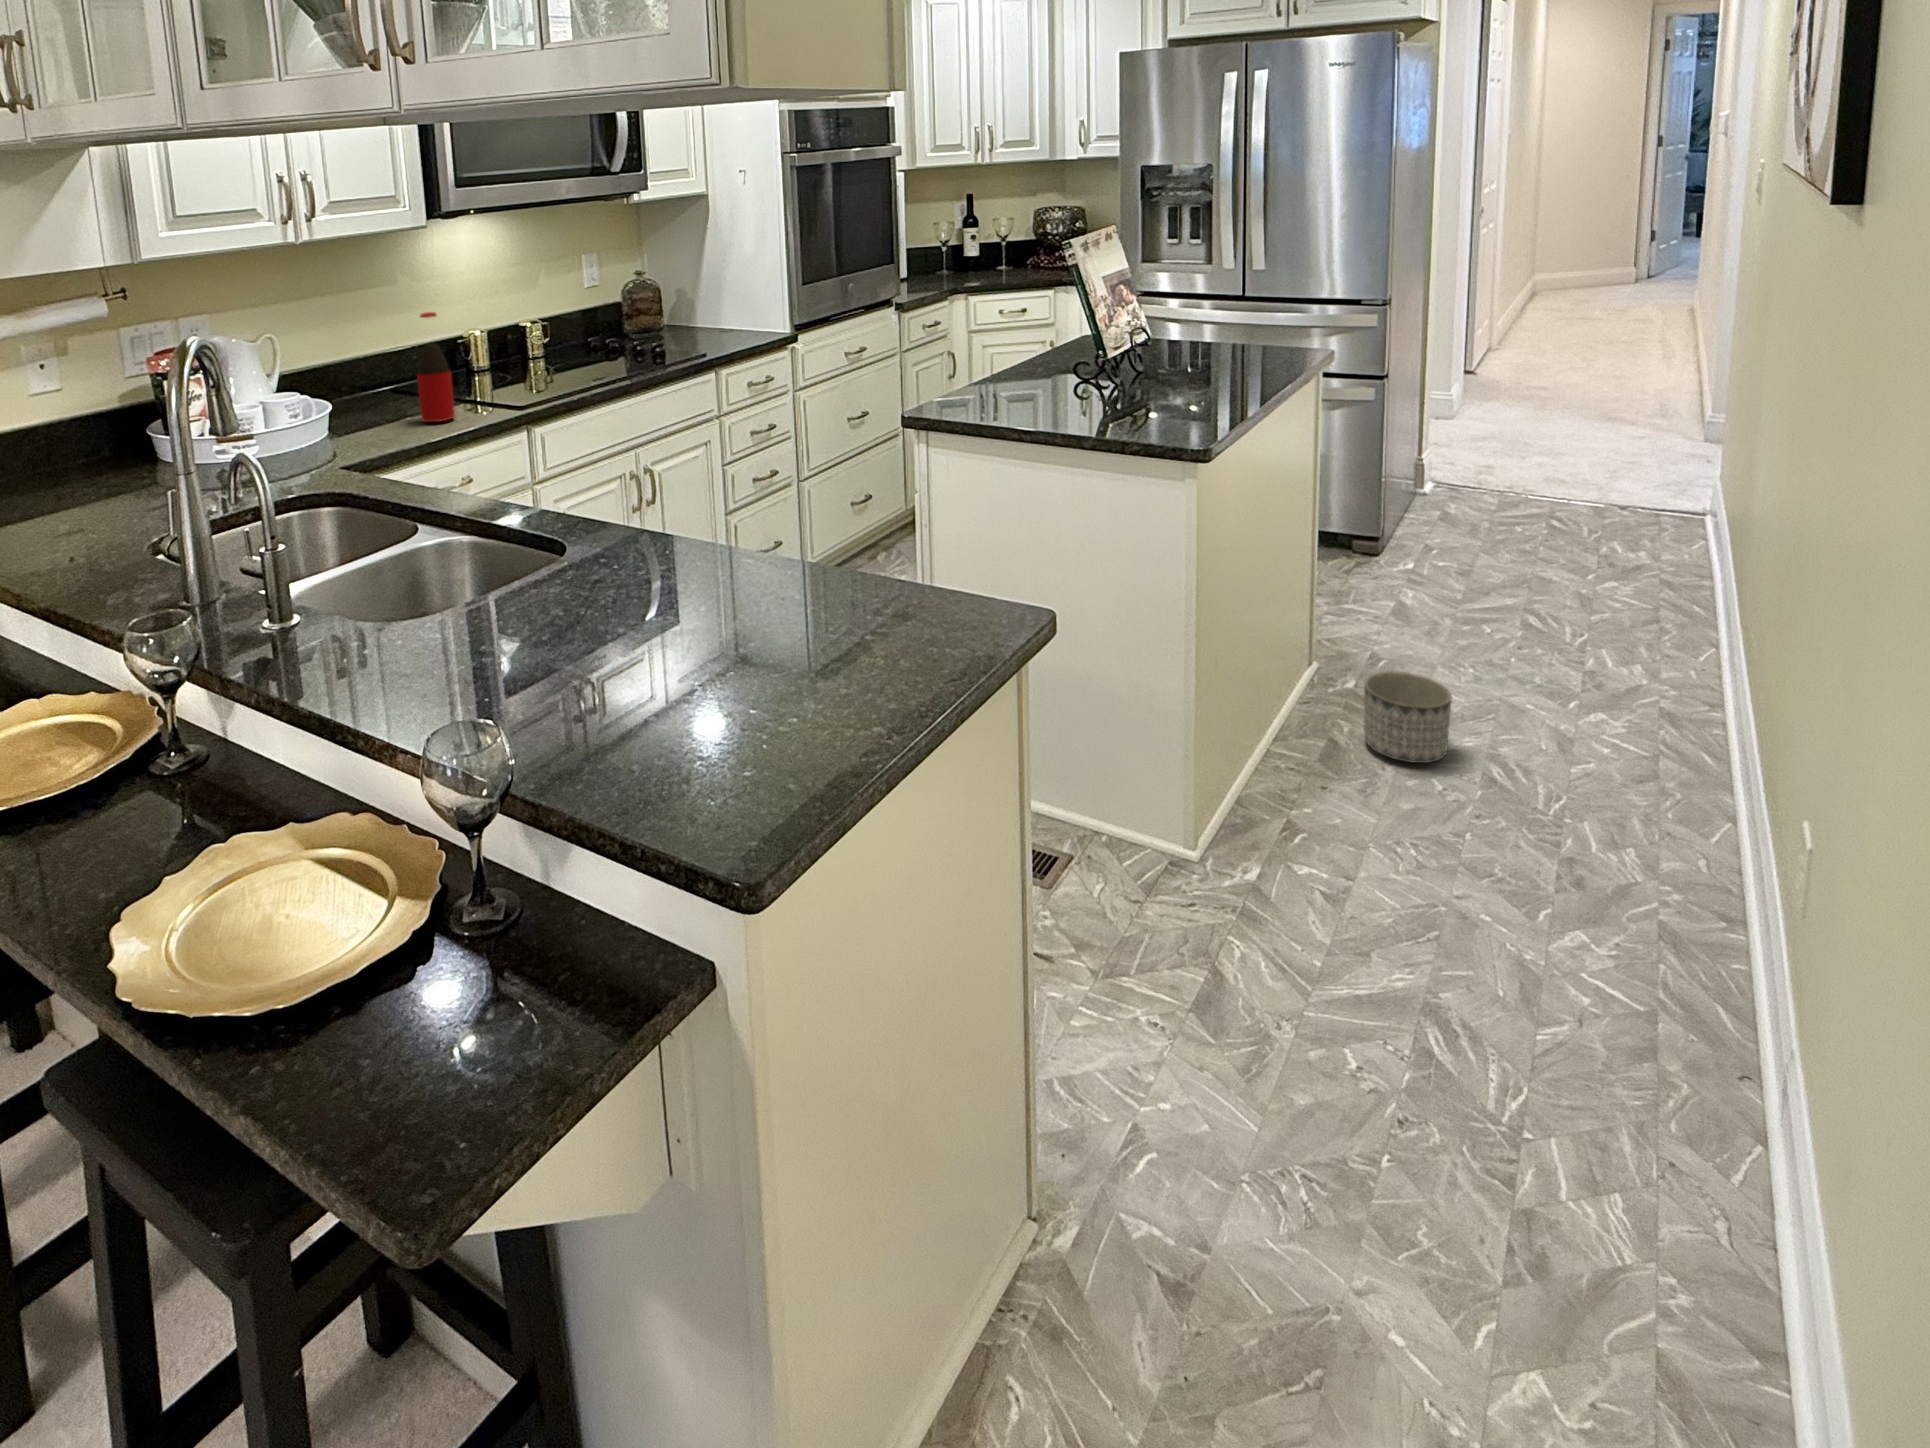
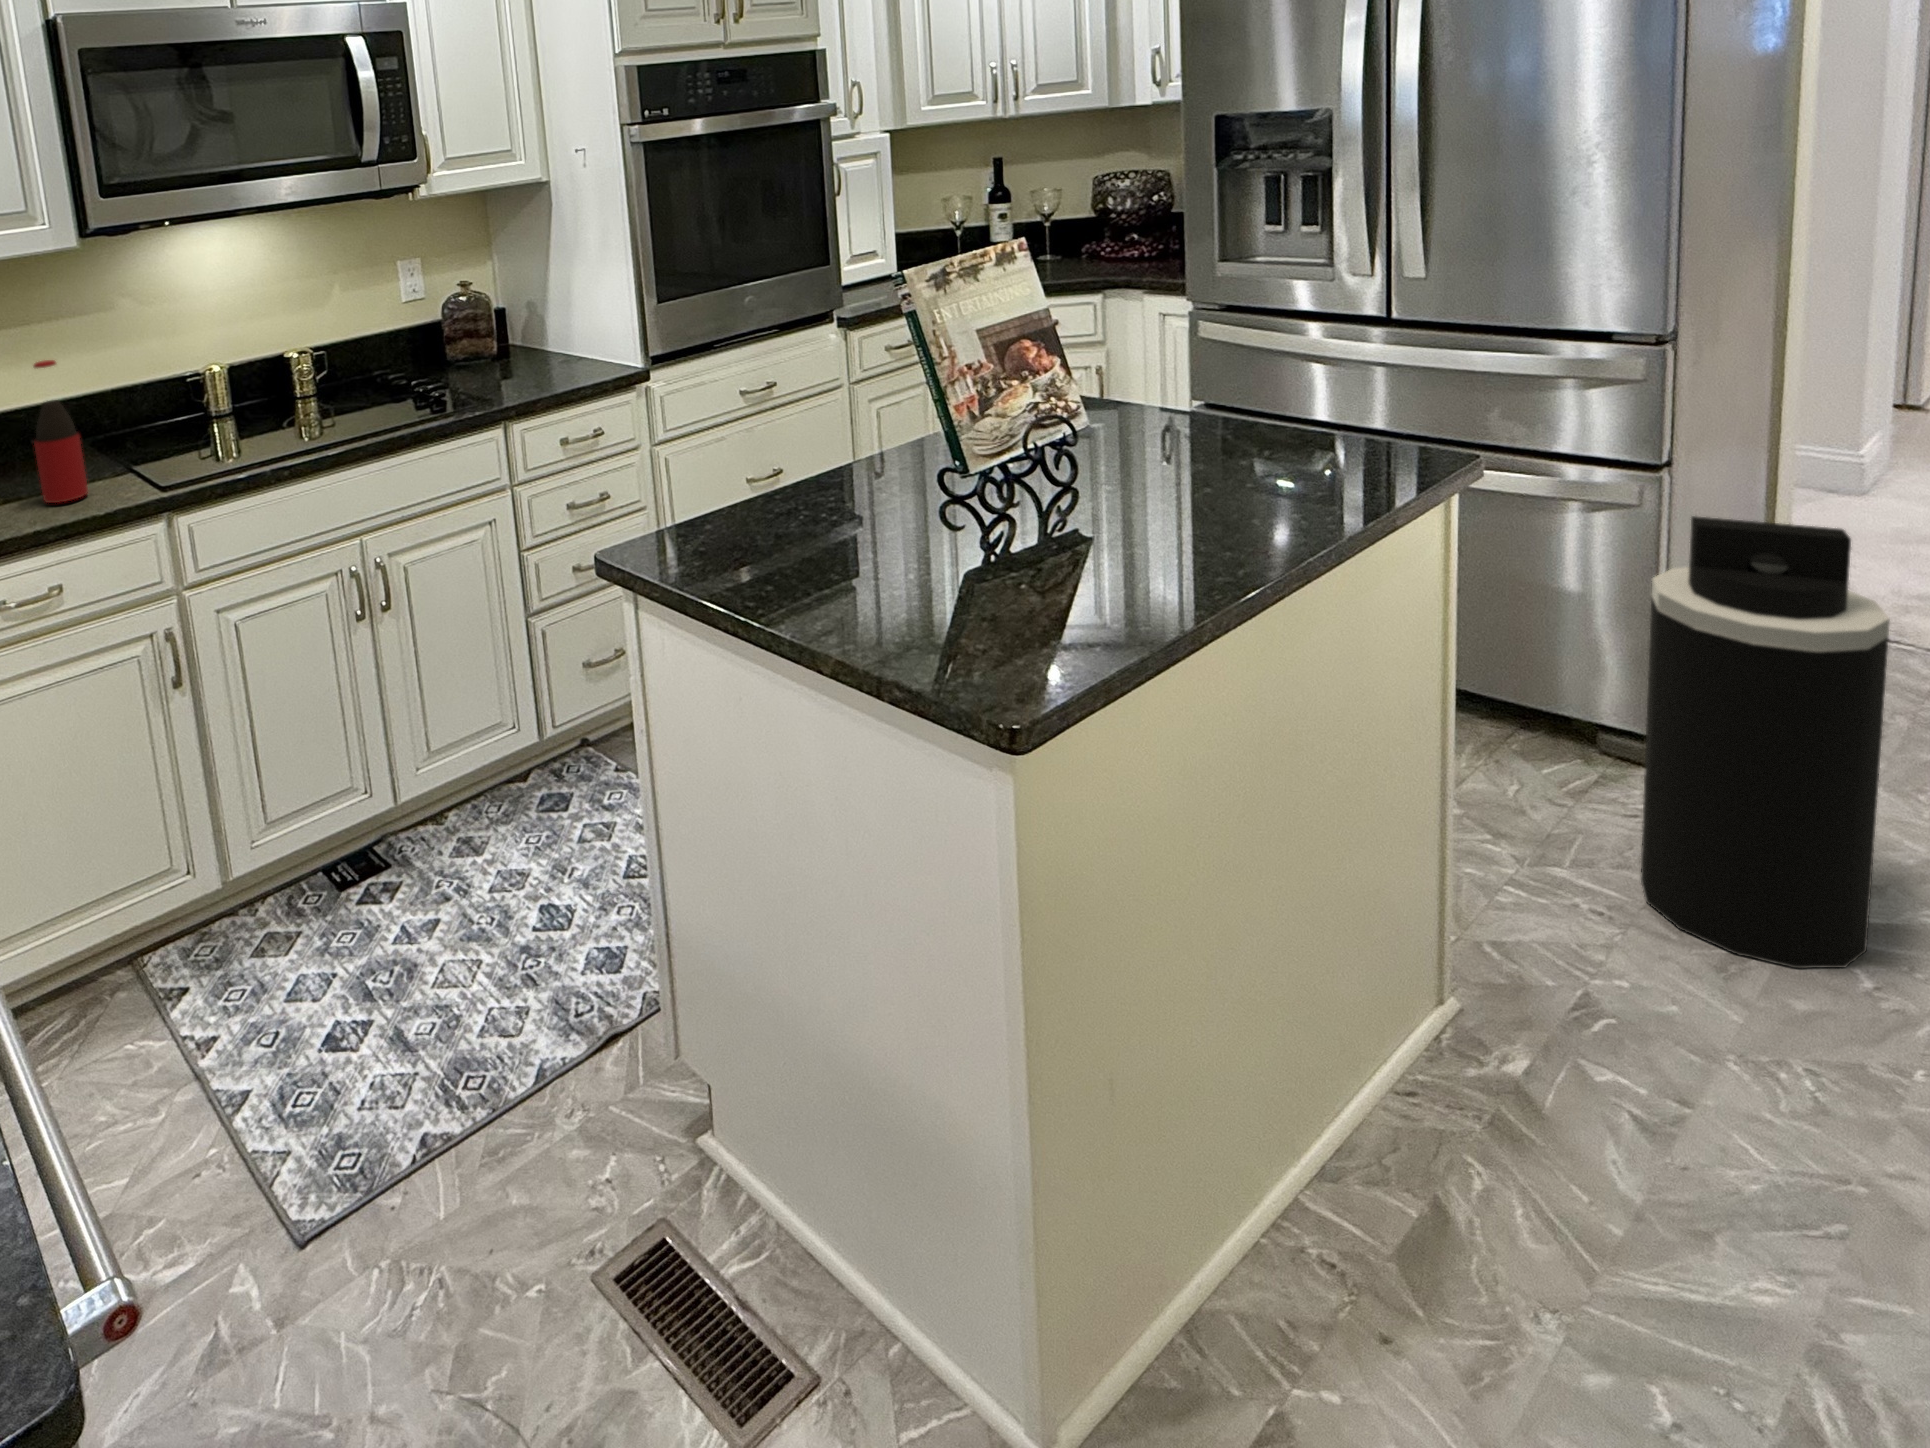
trash can: none [1385,394,1496,629] -> present [1640,516,1890,968]
planter: present [1364,671,1452,763] -> none [1507,1096,1713,1332]

